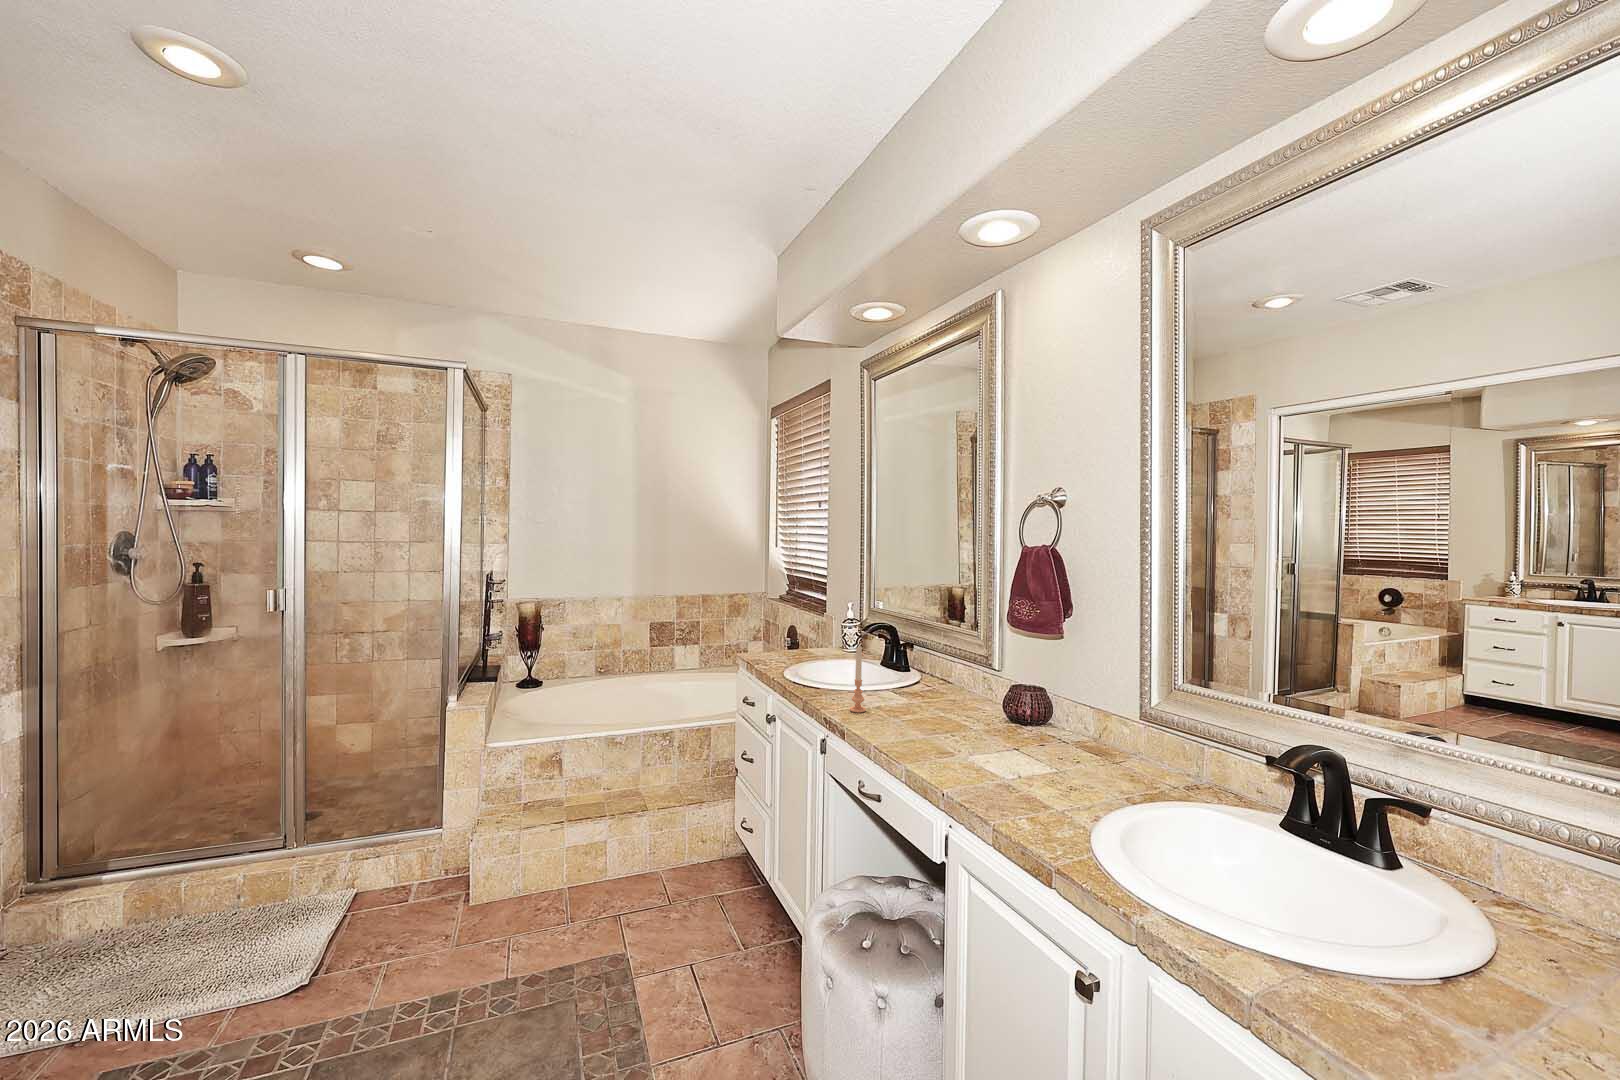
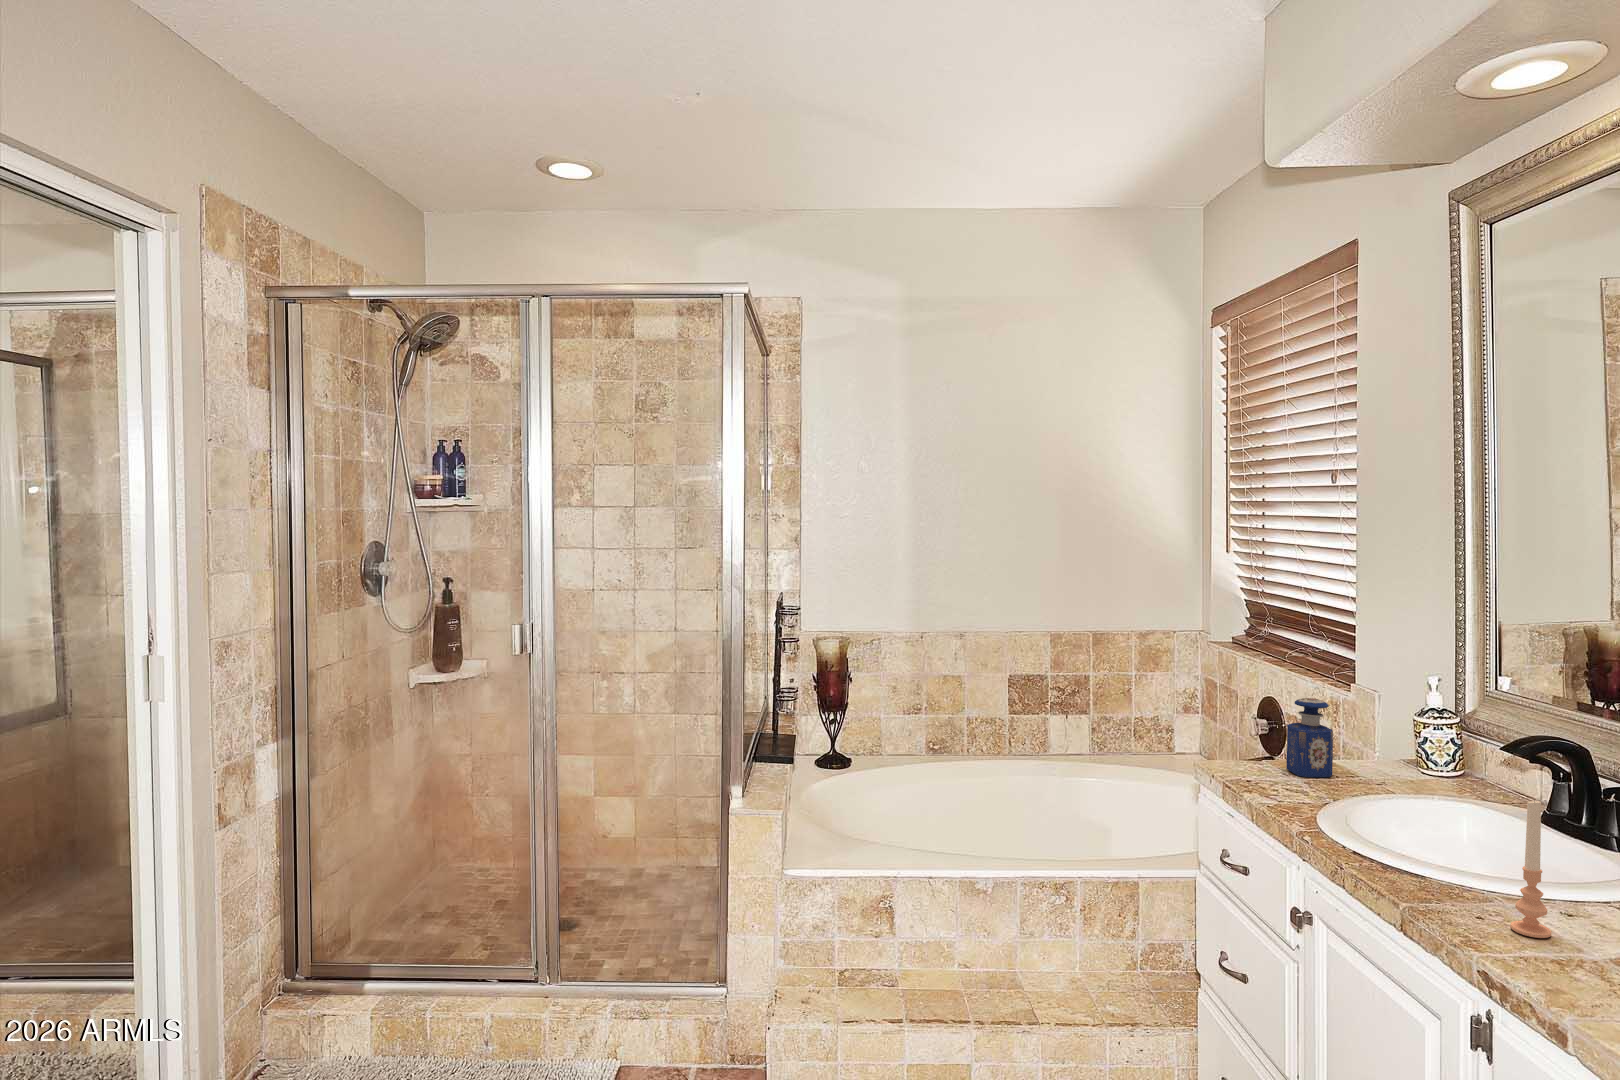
perfume bottle: none [781,615,802,657] -> present [1286,698,1333,777]

